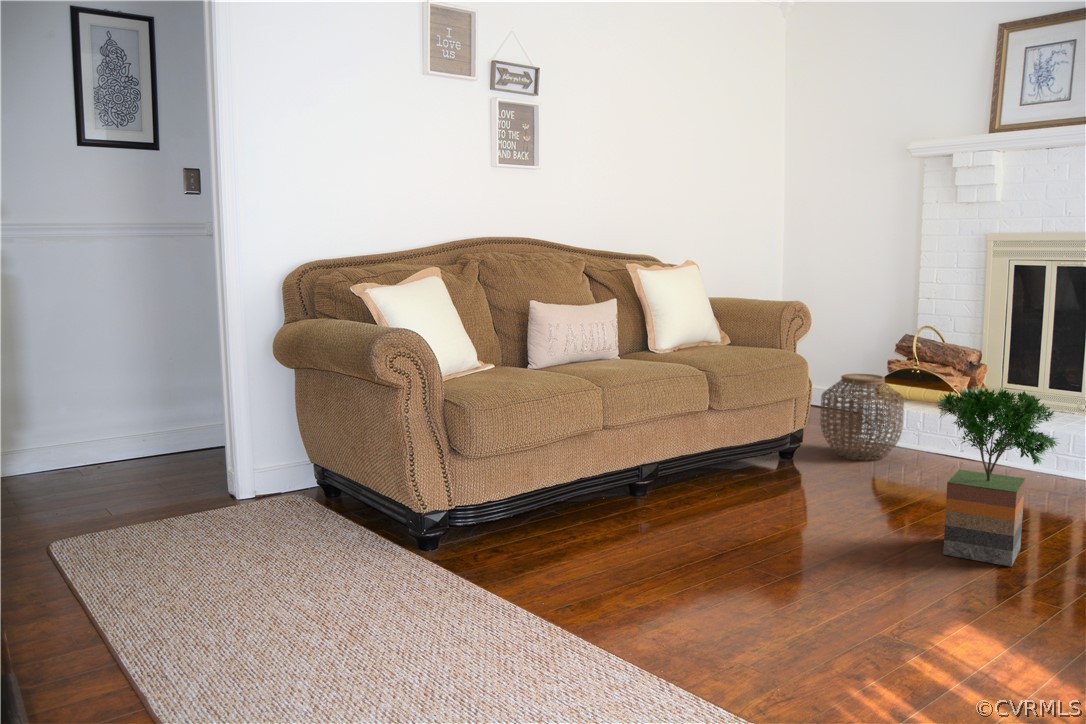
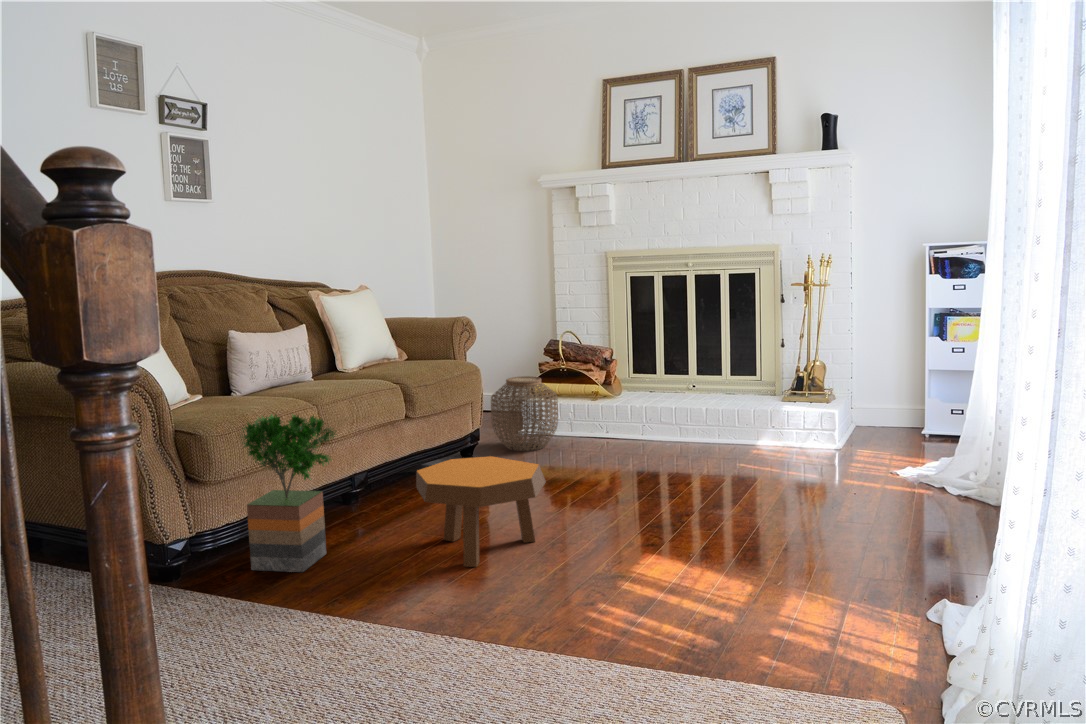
potted tree: present [937,386,1057,567] -> present [242,414,337,572]
footstool: none [698,460,860,597] -> present [416,456,546,567]

